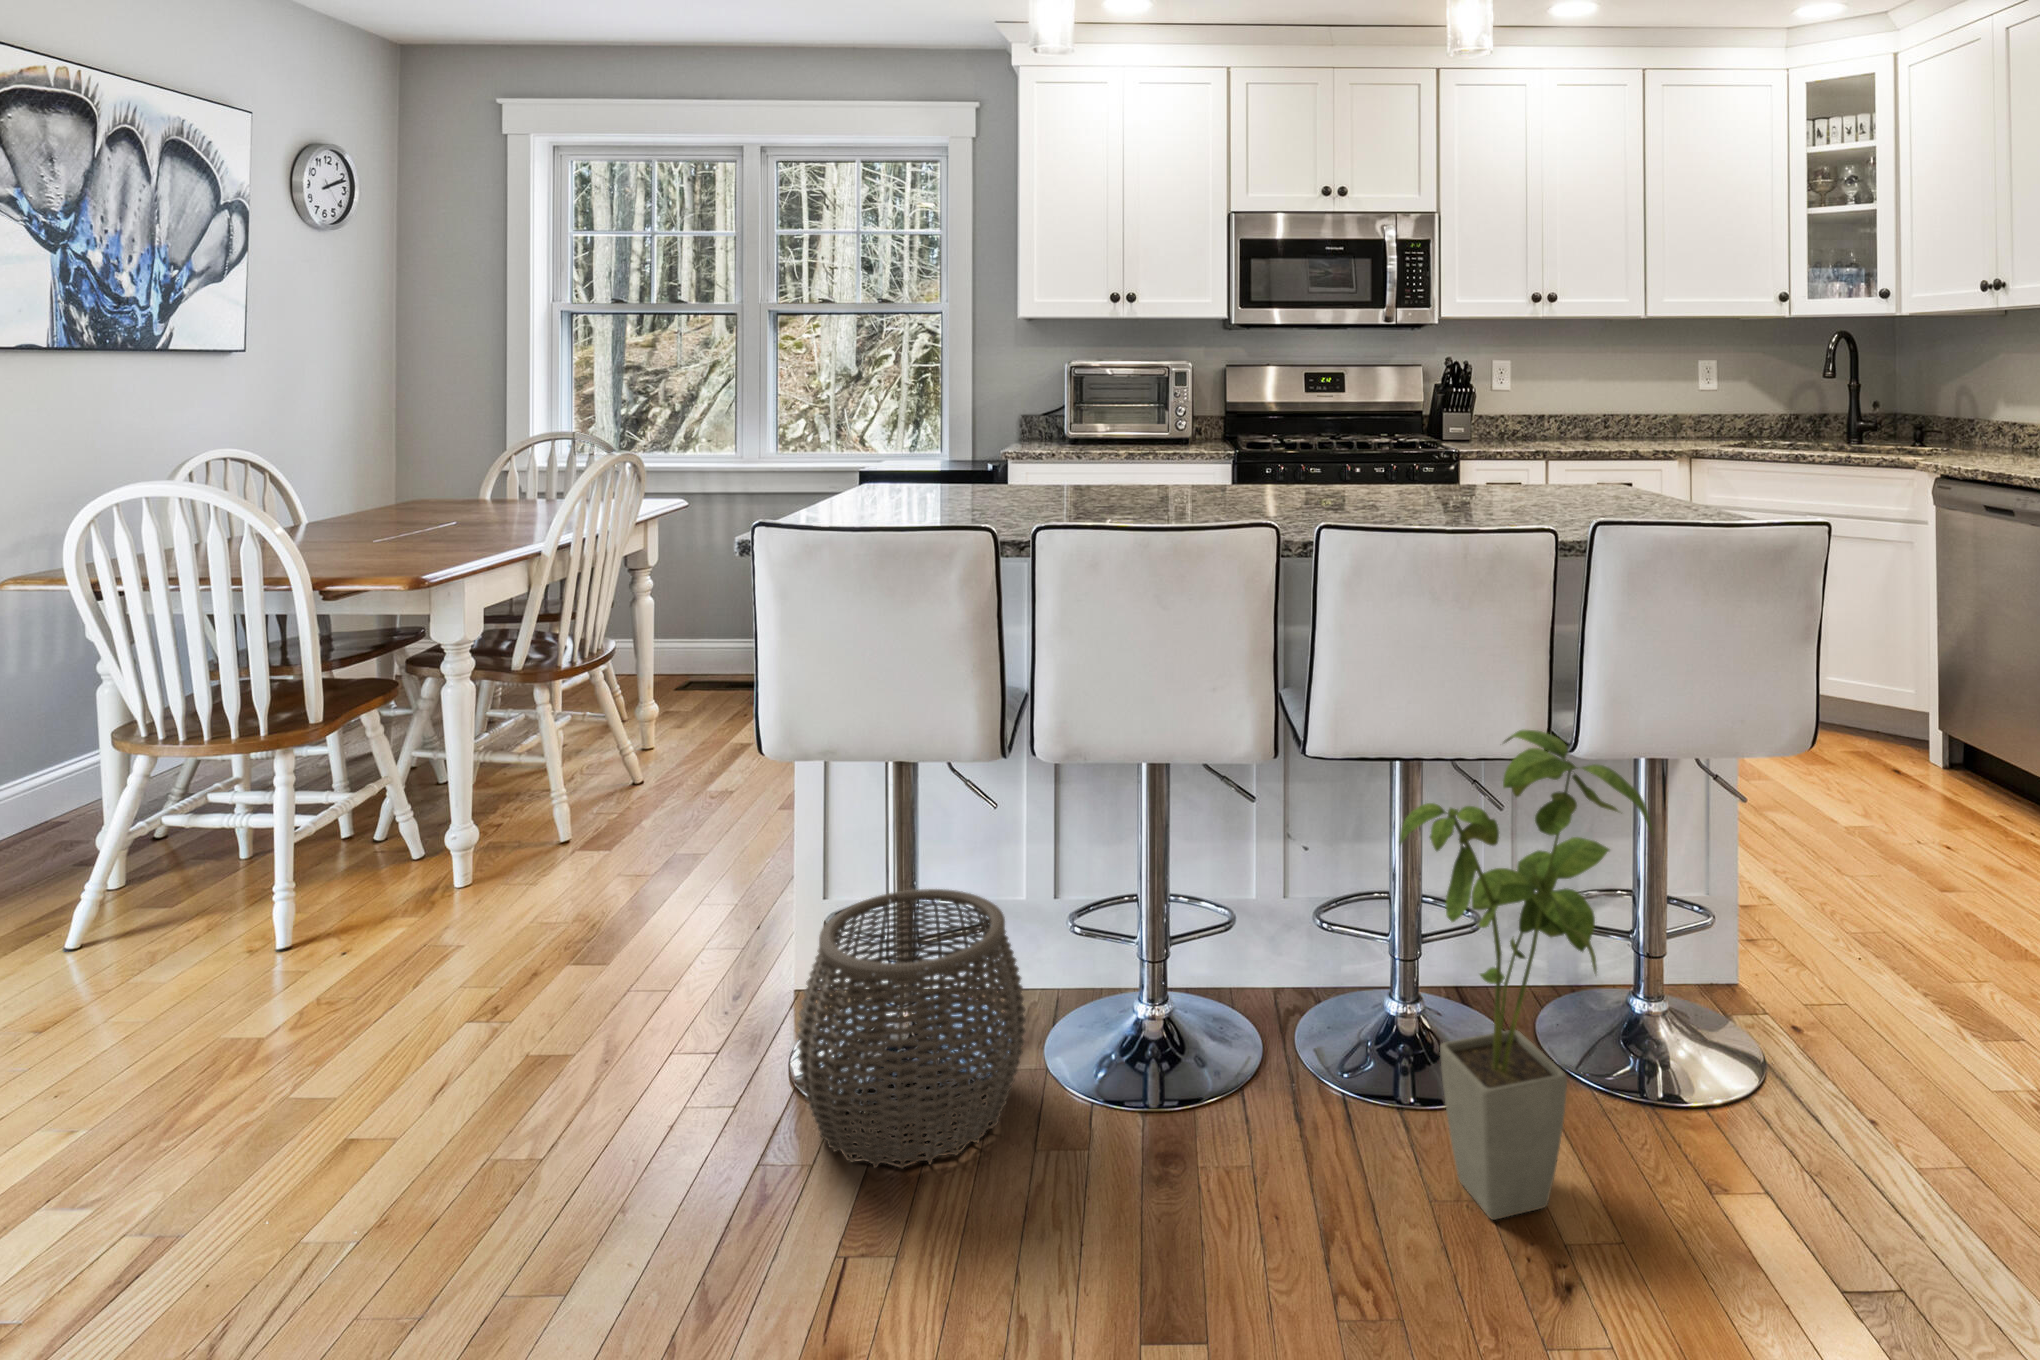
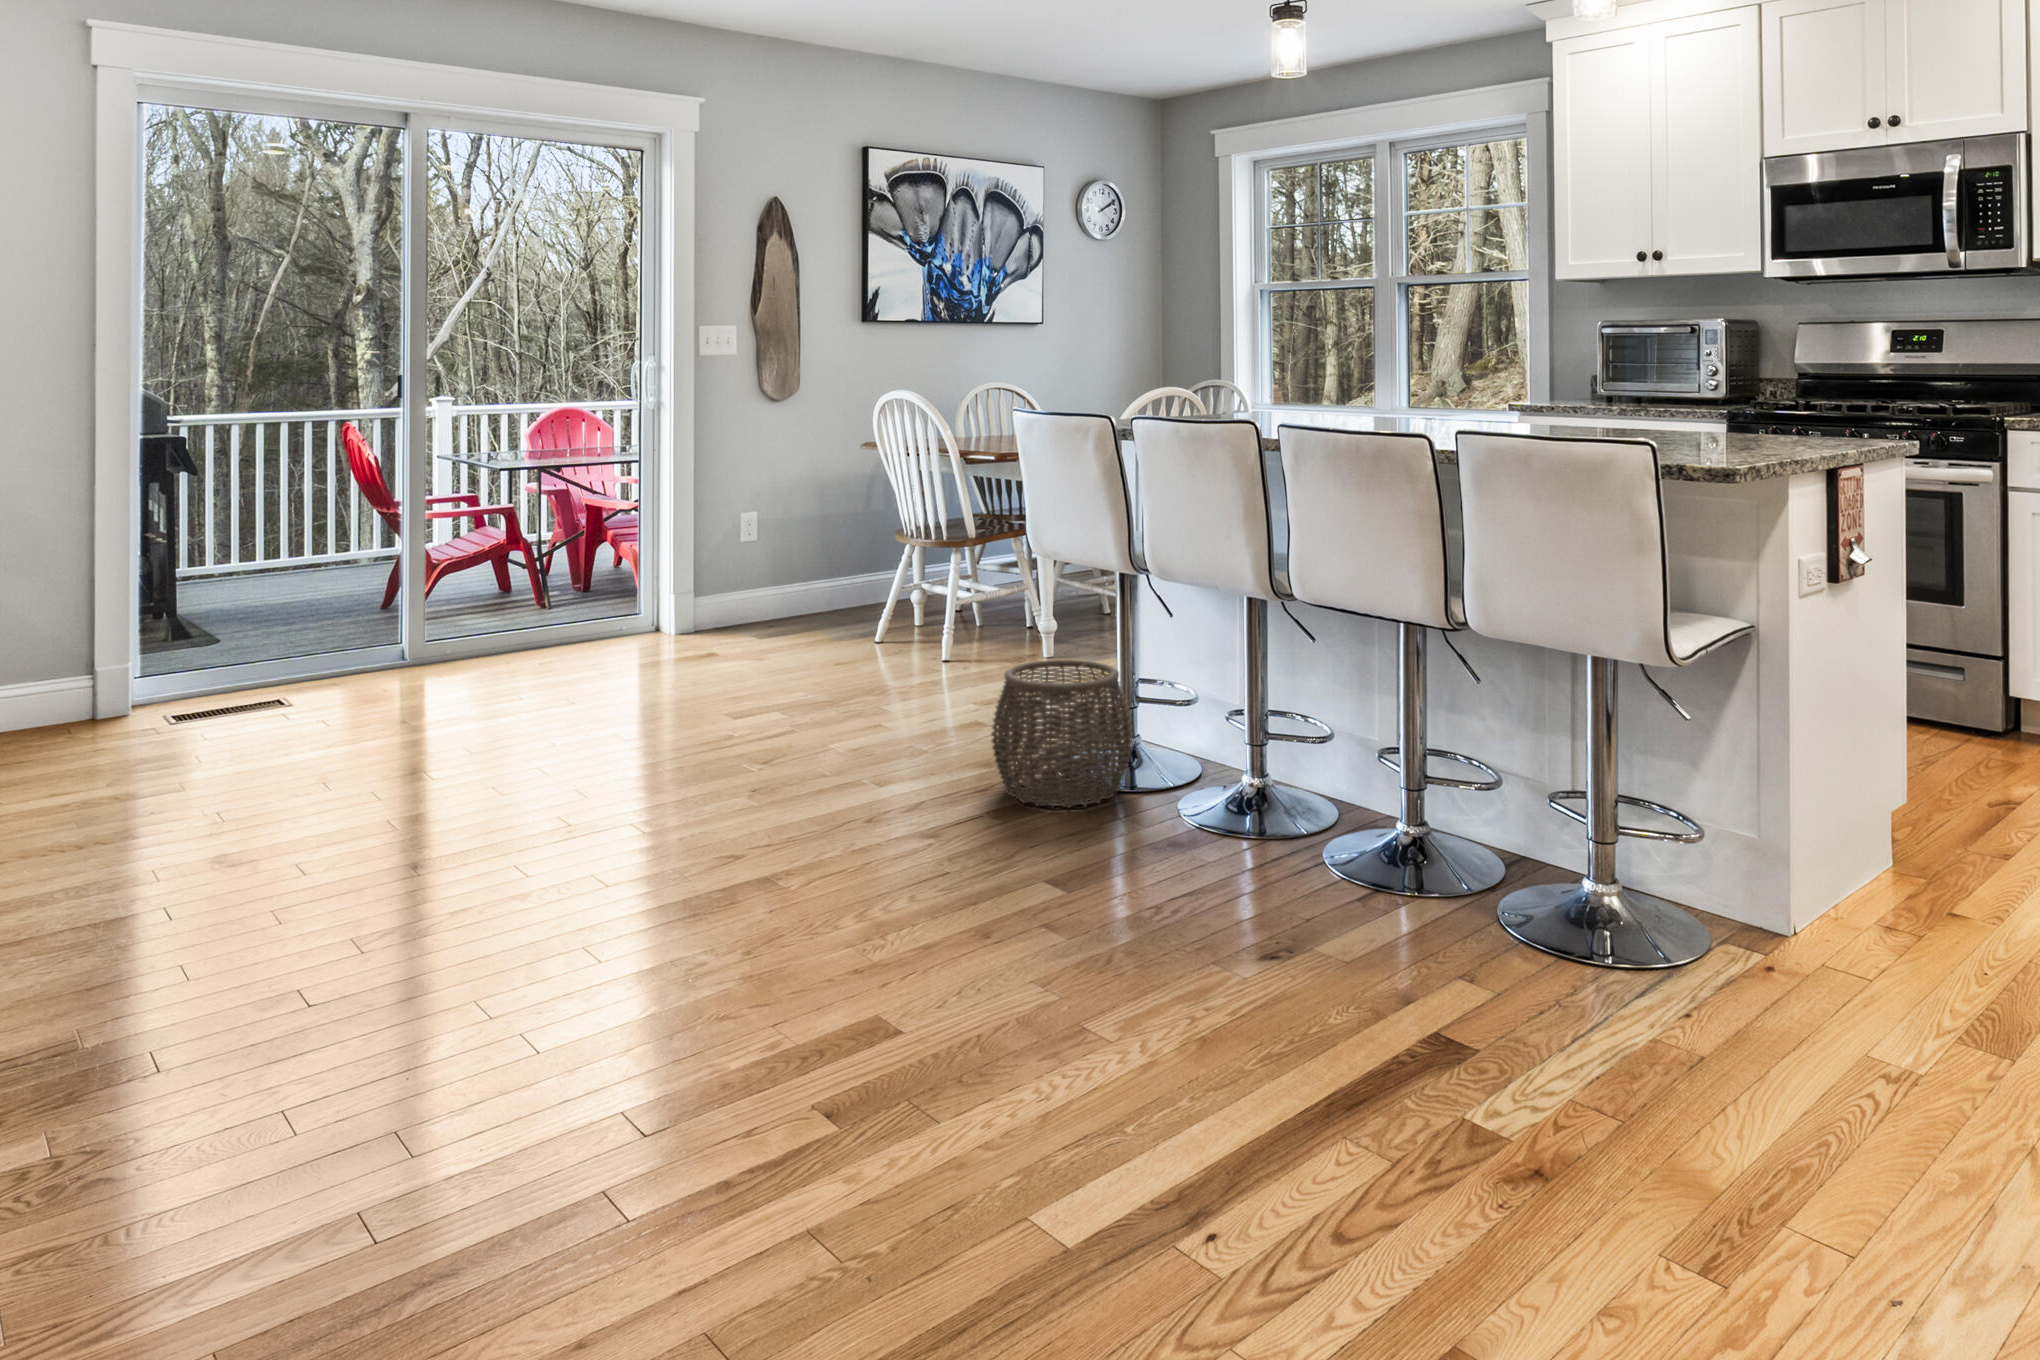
house plant: present [1399,730,1653,1220] -> none [1221,579,1413,932]

